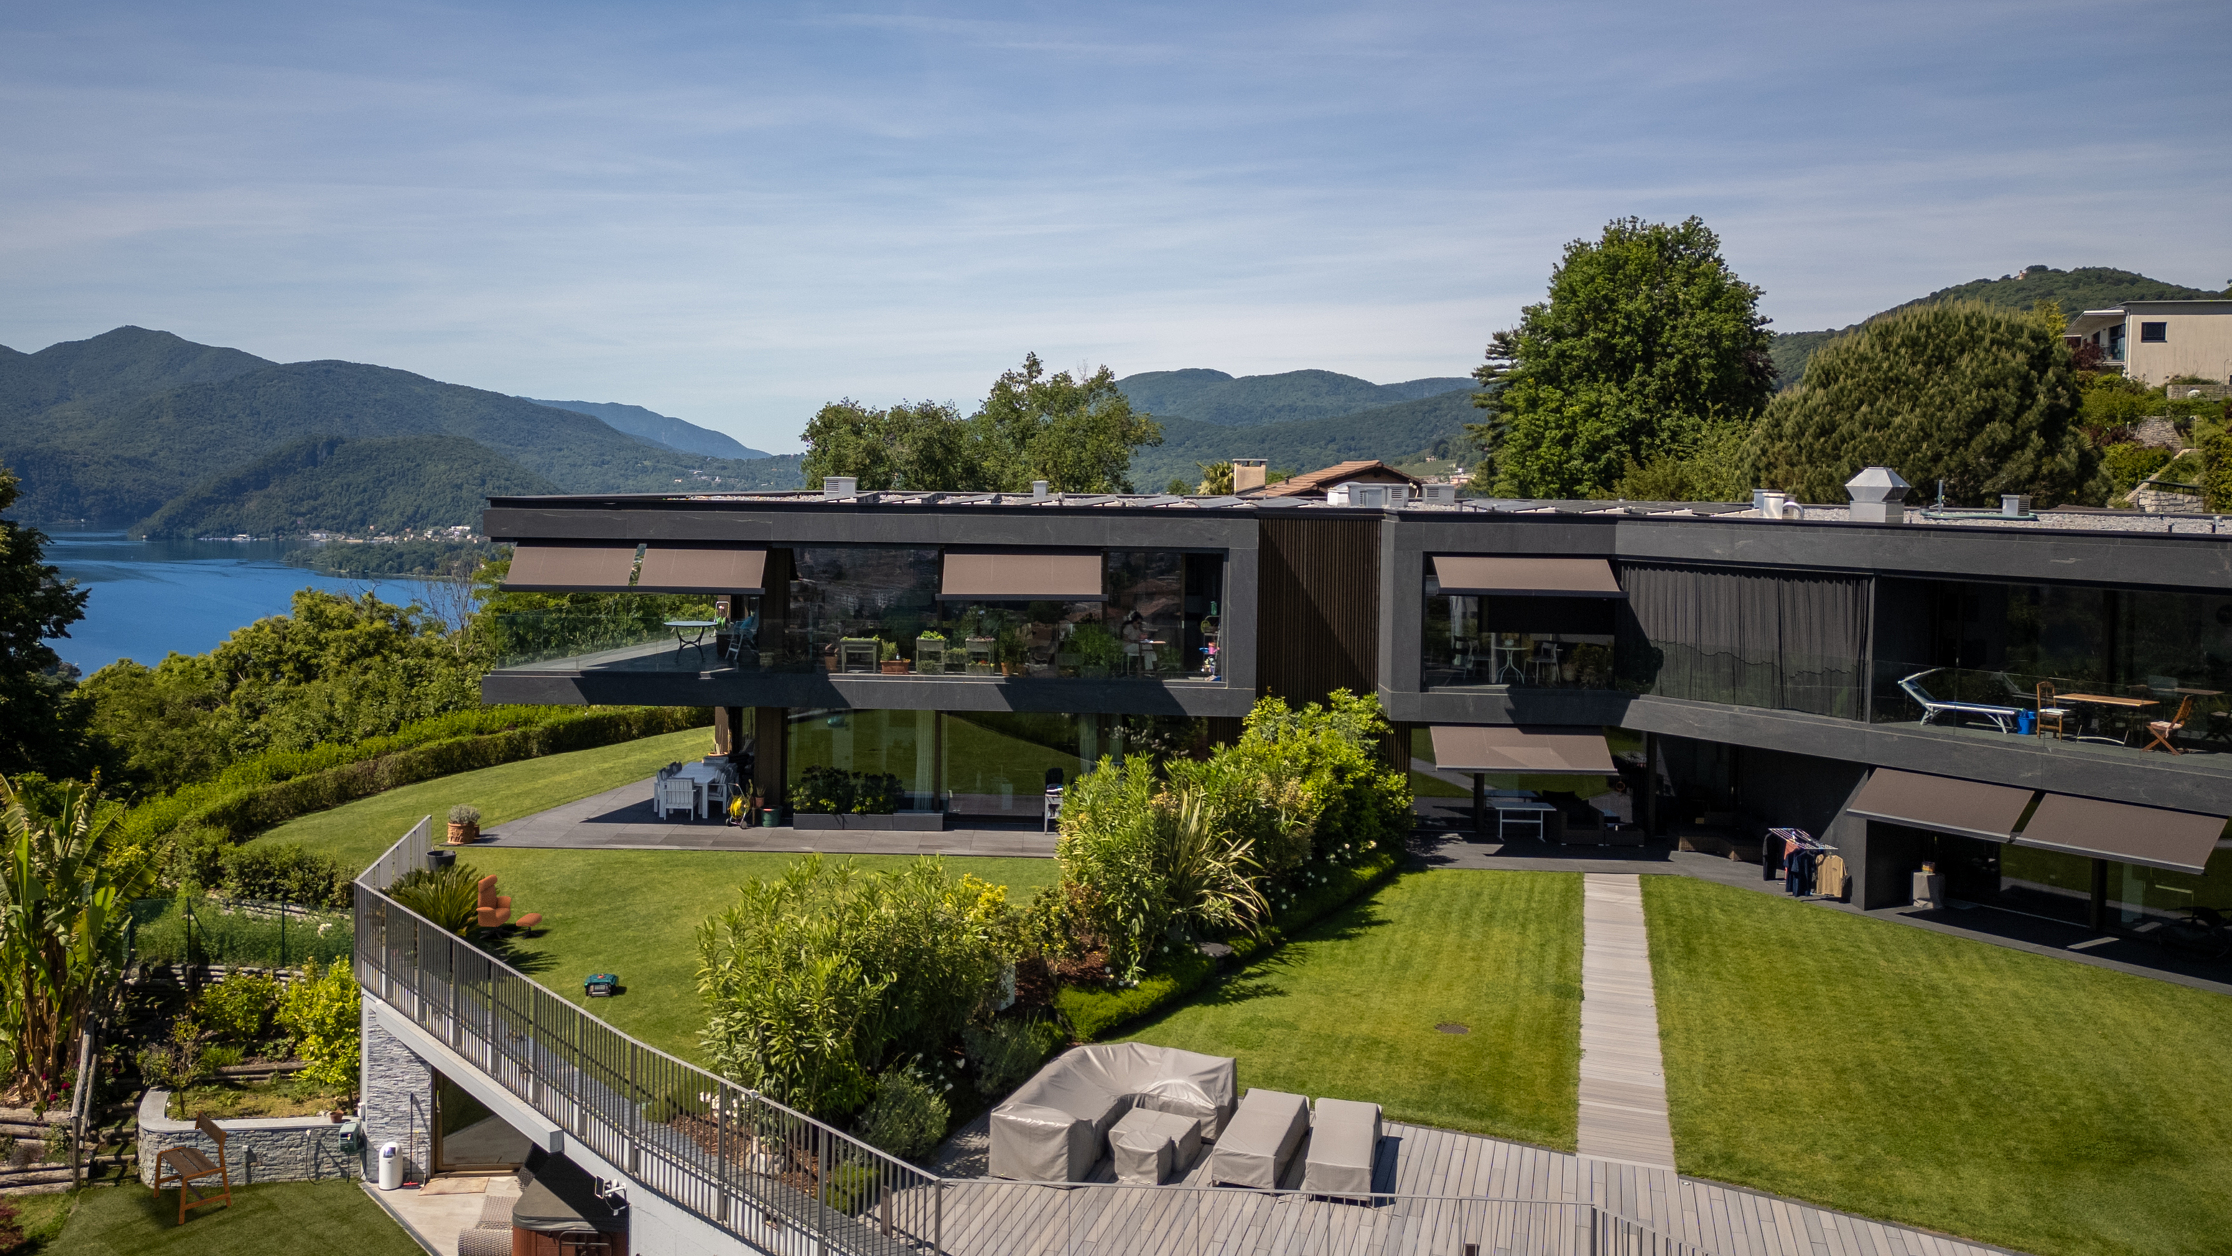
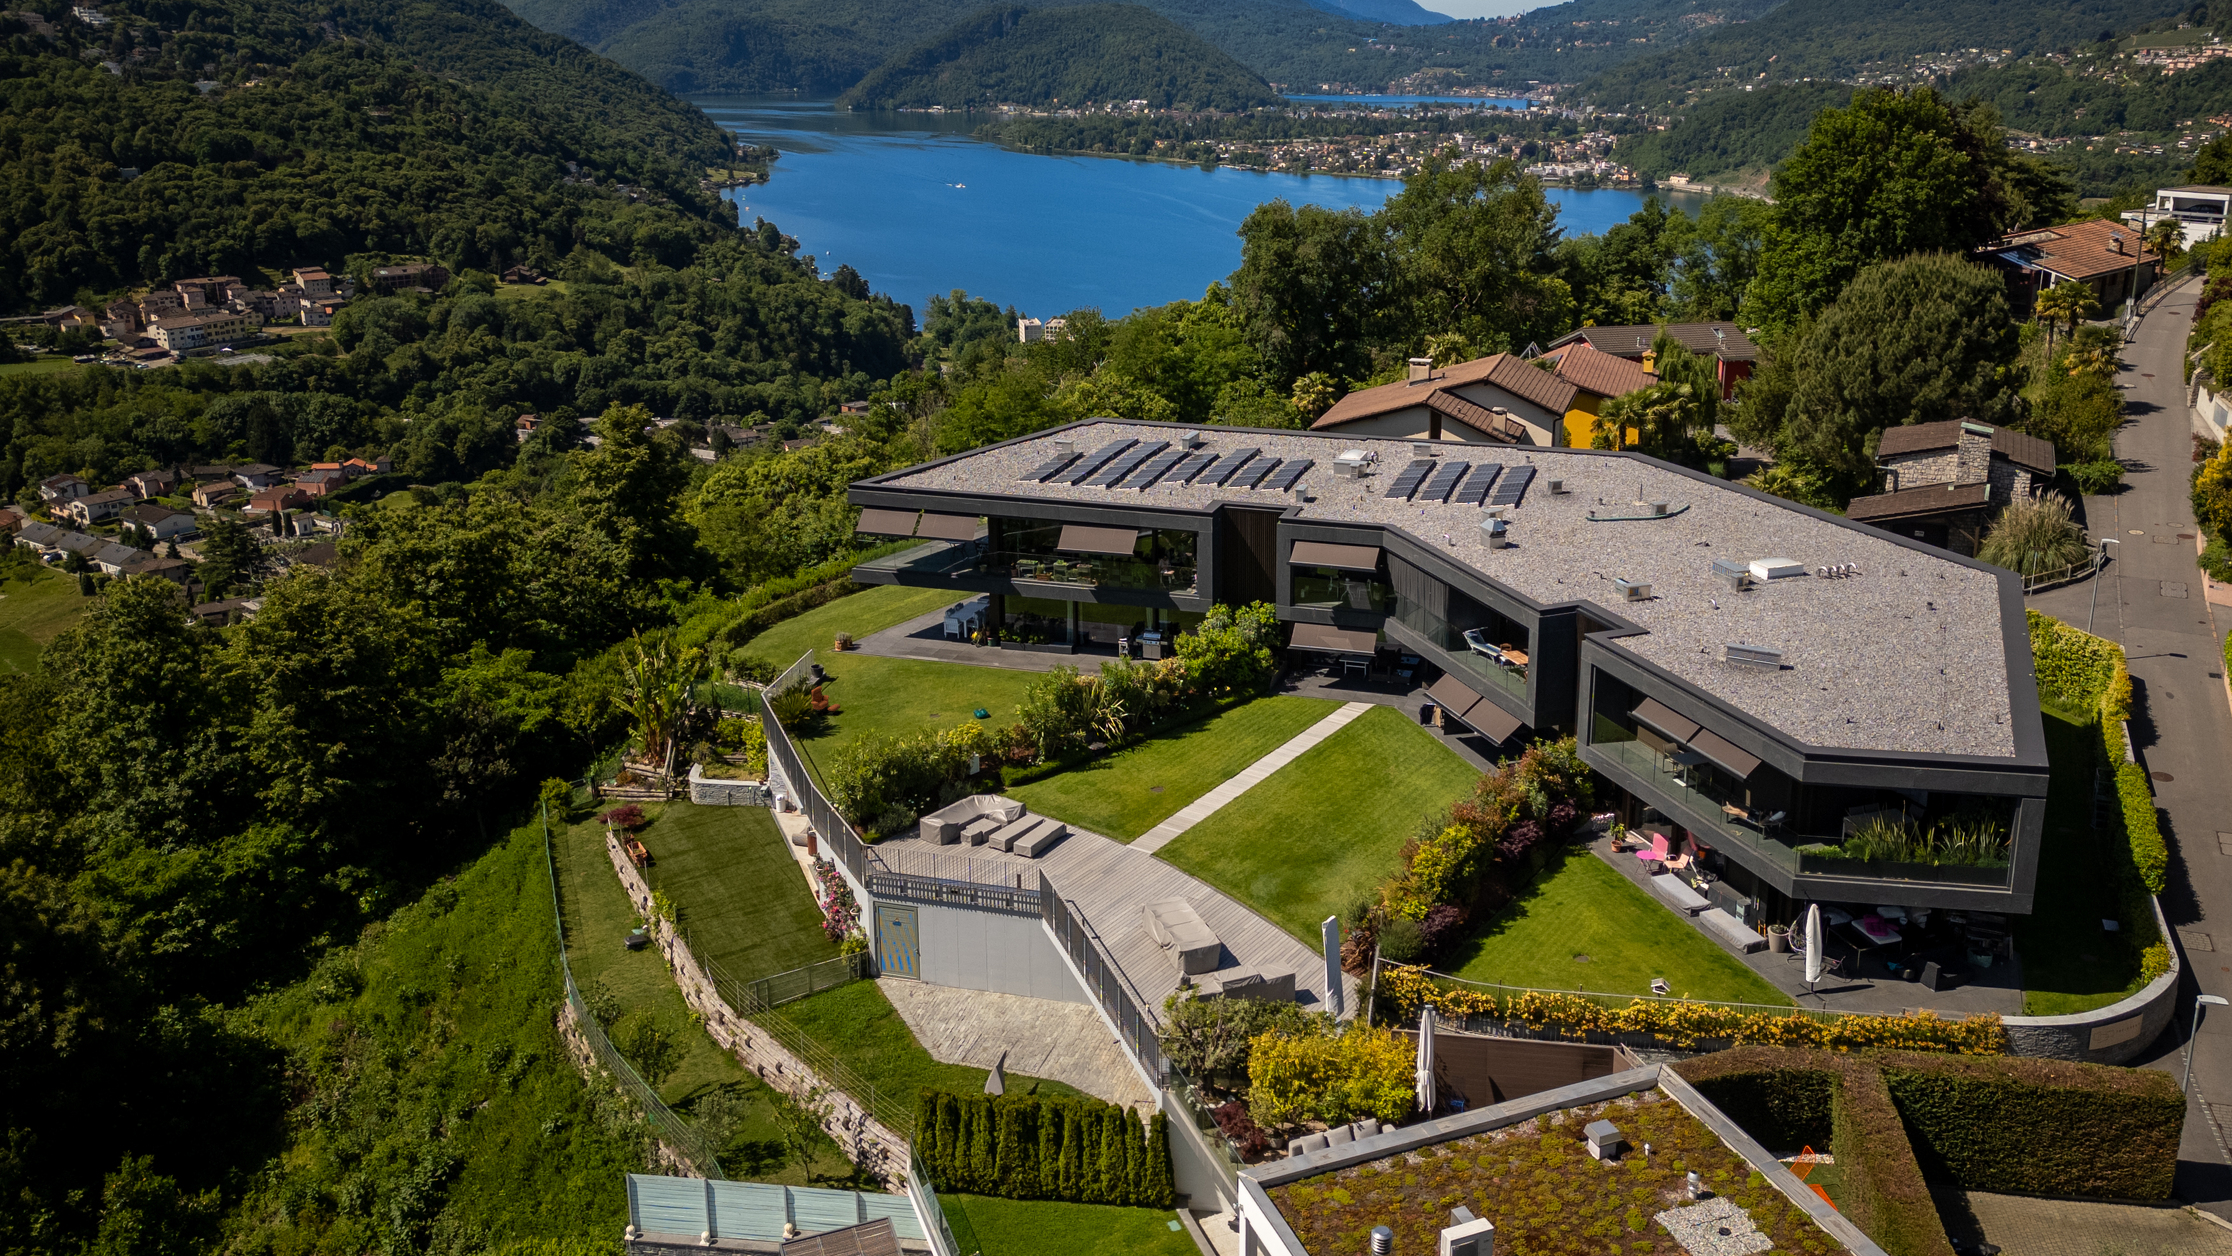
bench: present [154,1111,231,1224] -> none [695,776,722,820]

